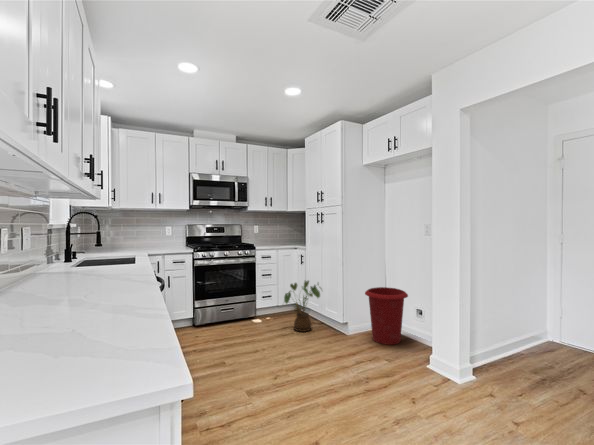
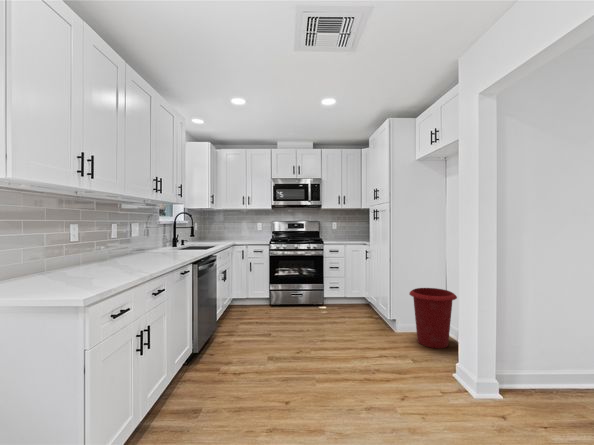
house plant: present [284,281,320,332] -> none [335,275,376,323]

